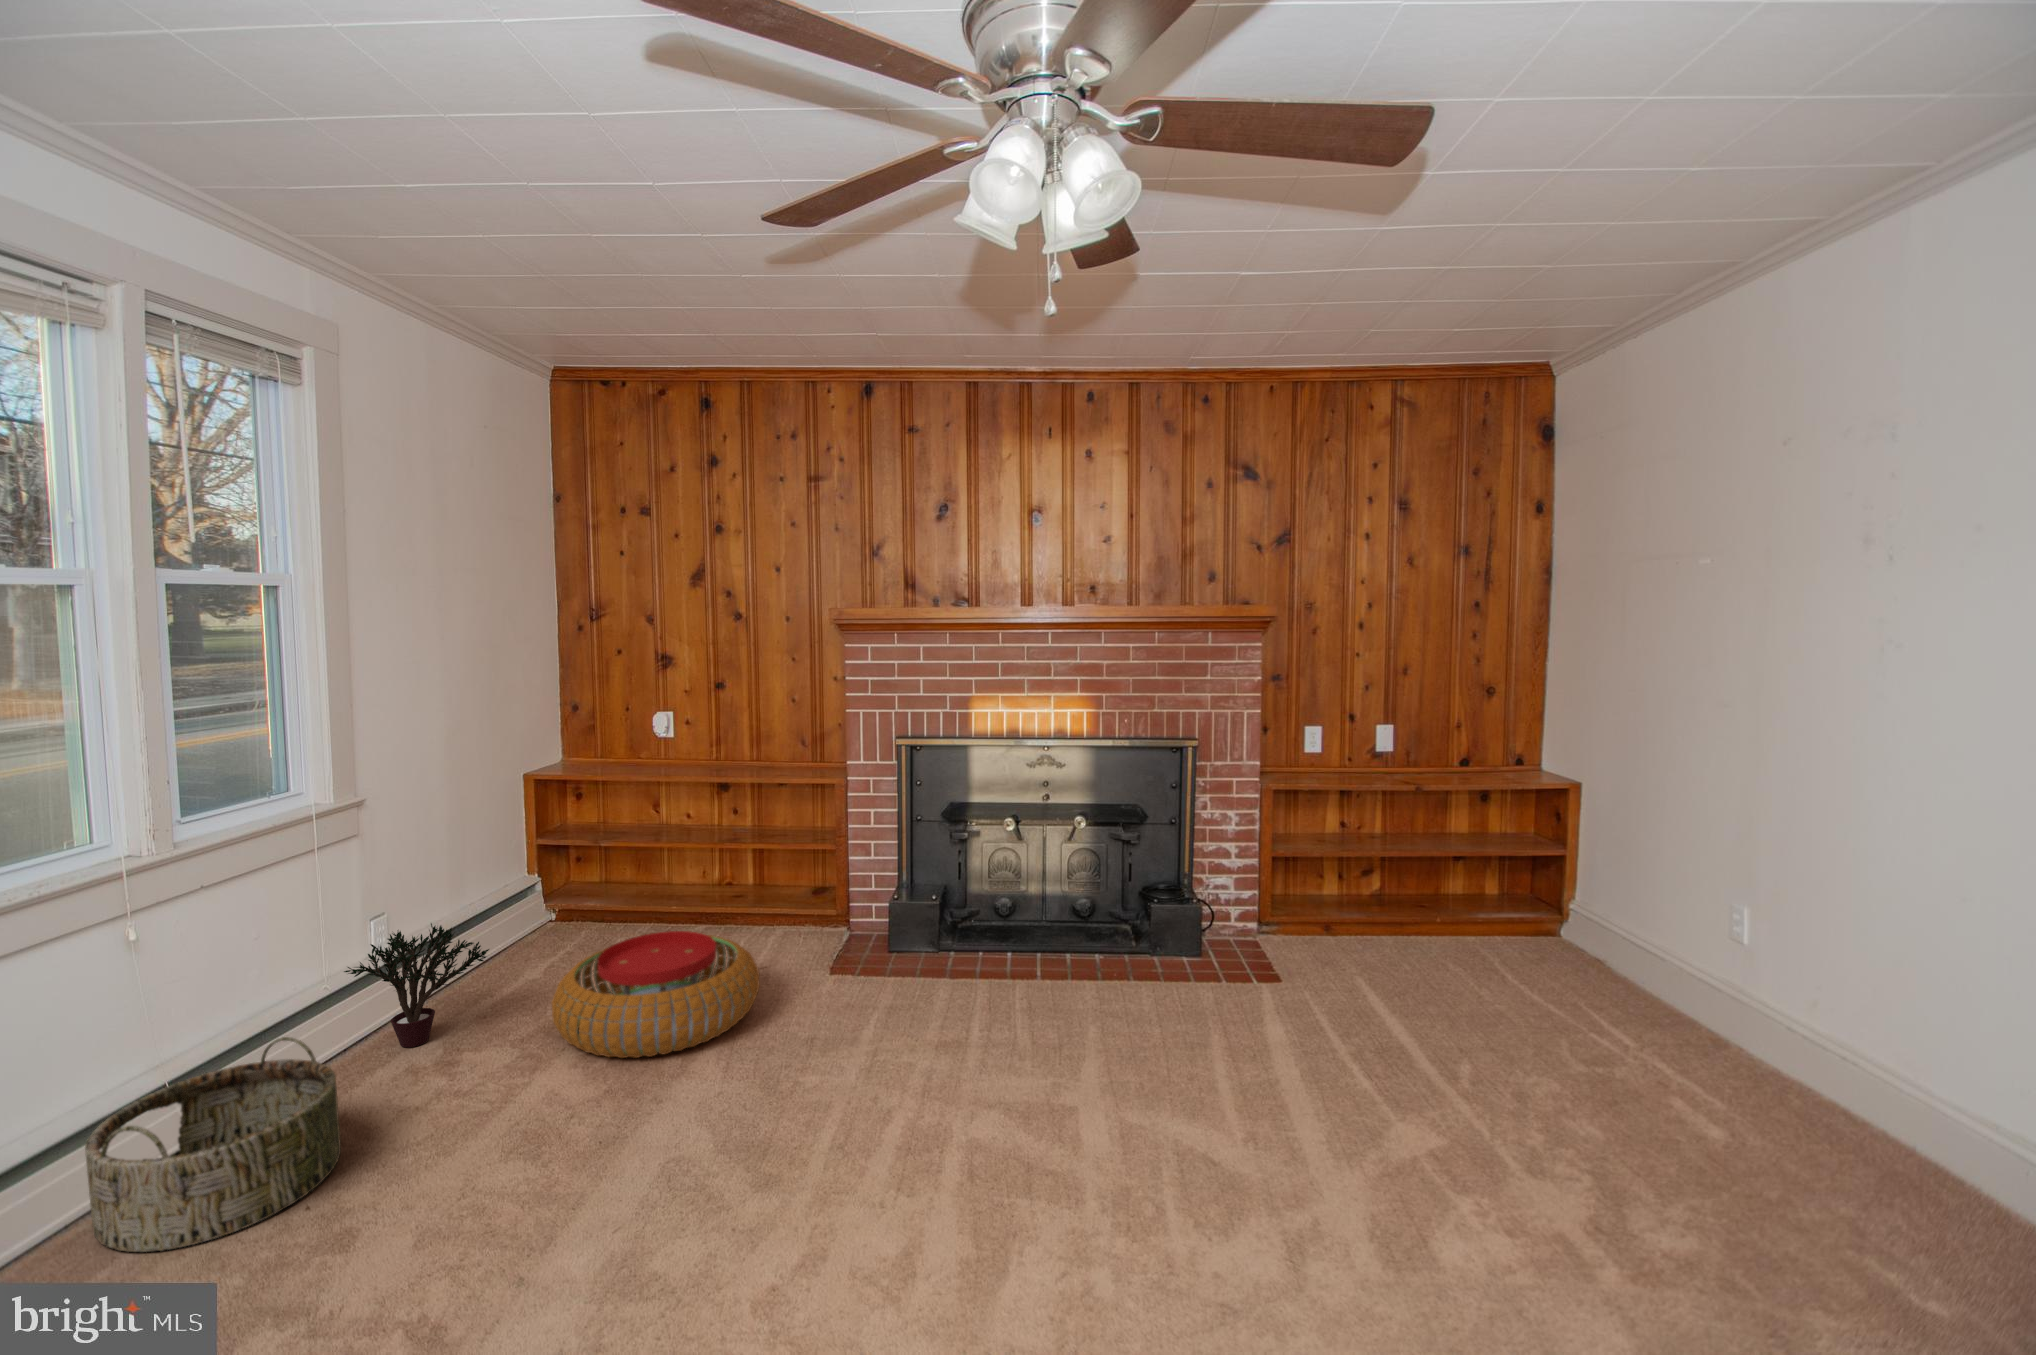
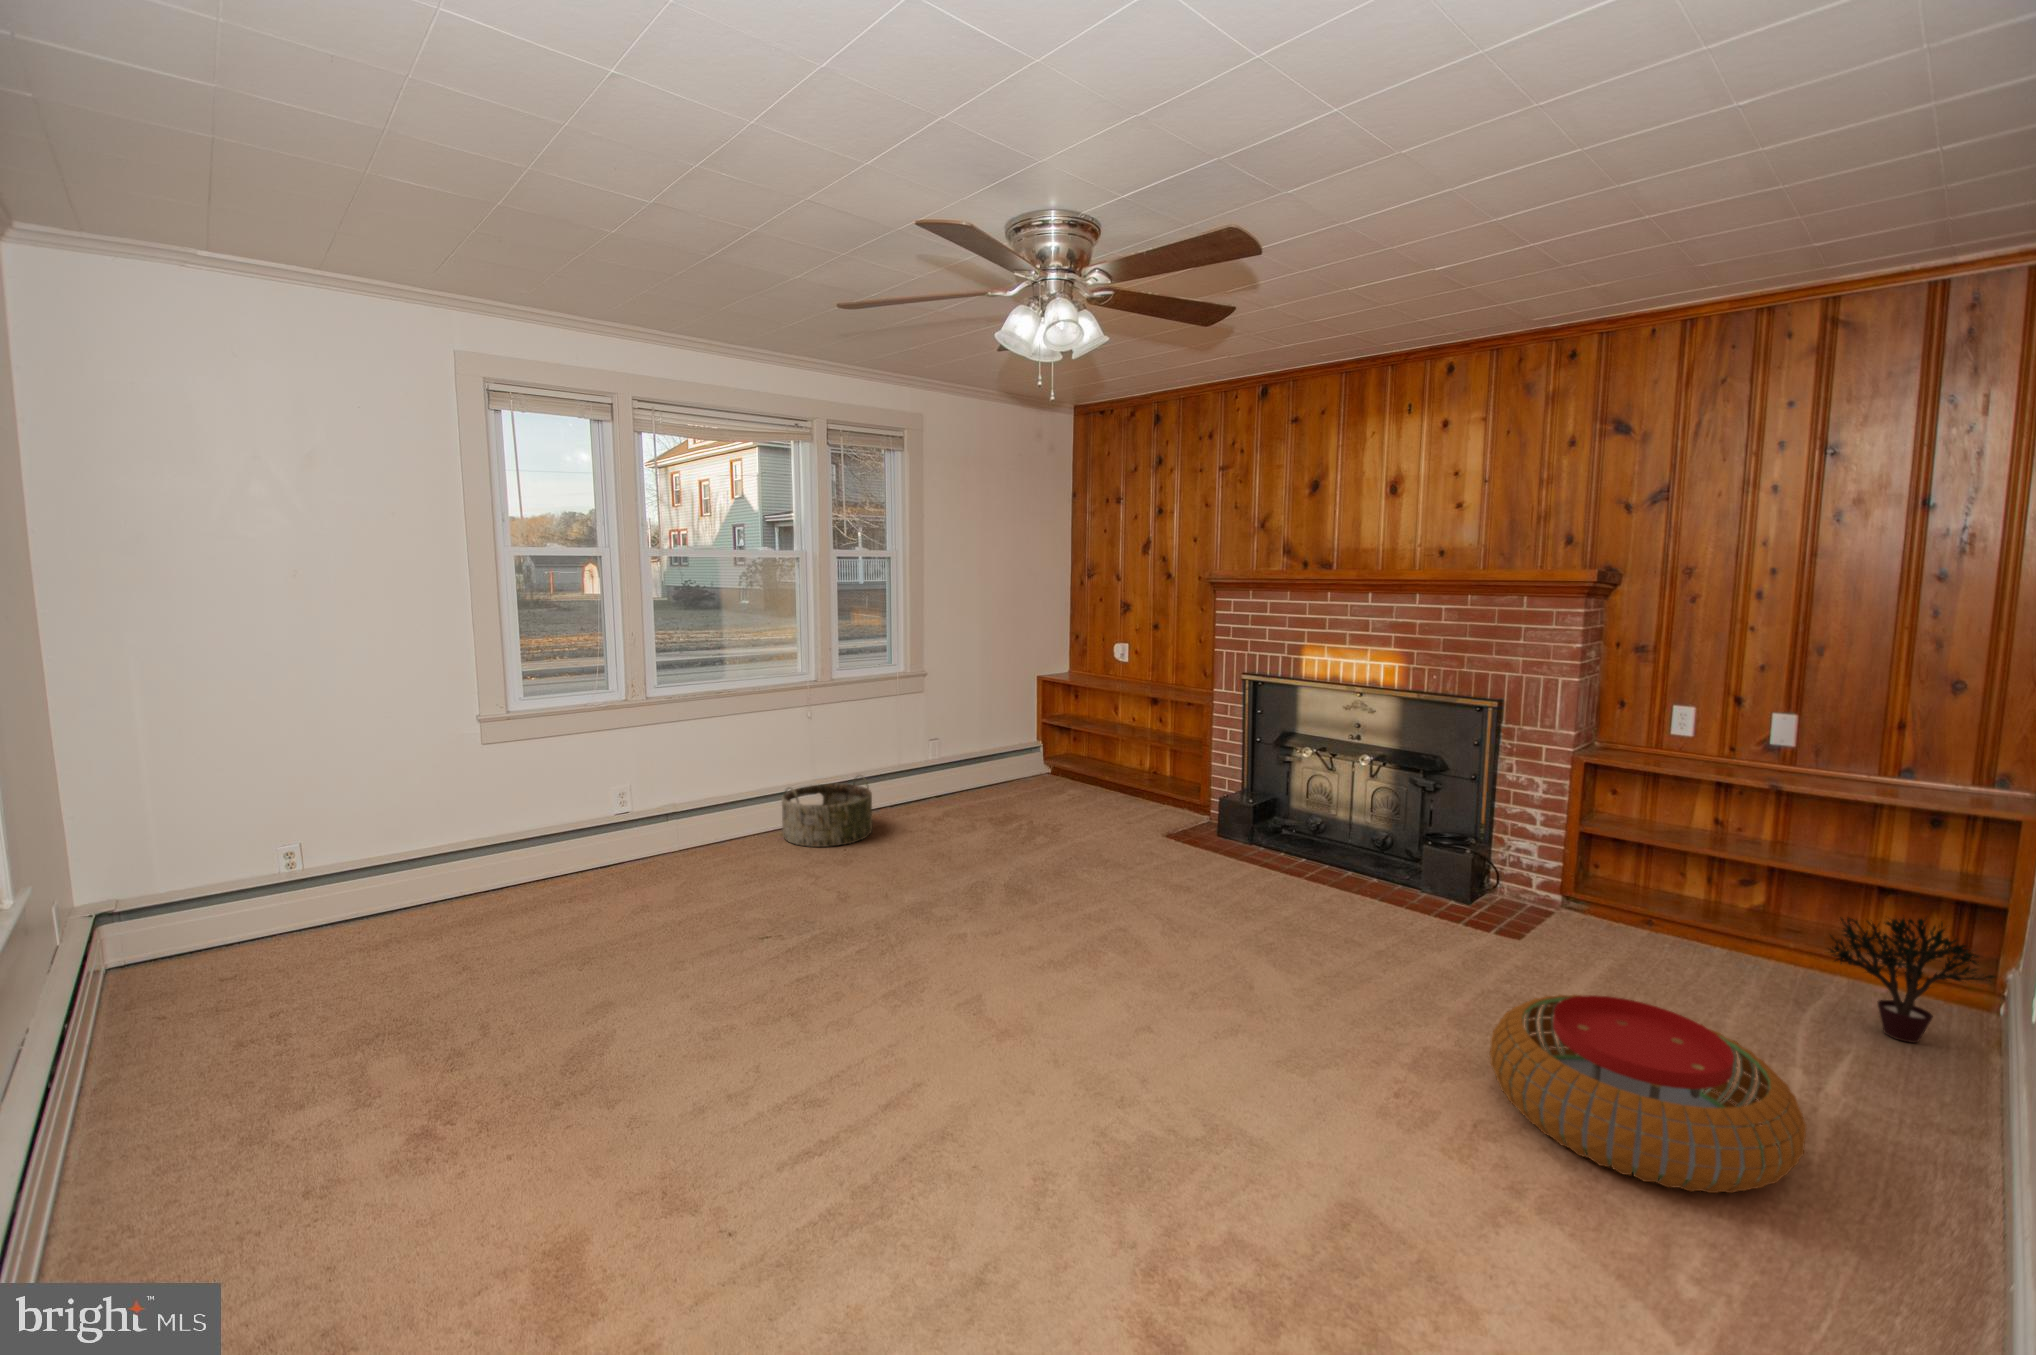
potted plant: present [344,923,489,1048] -> present [1830,917,1995,1043]
pouf: present [552,931,760,1058] -> present [1490,994,1807,1193]

